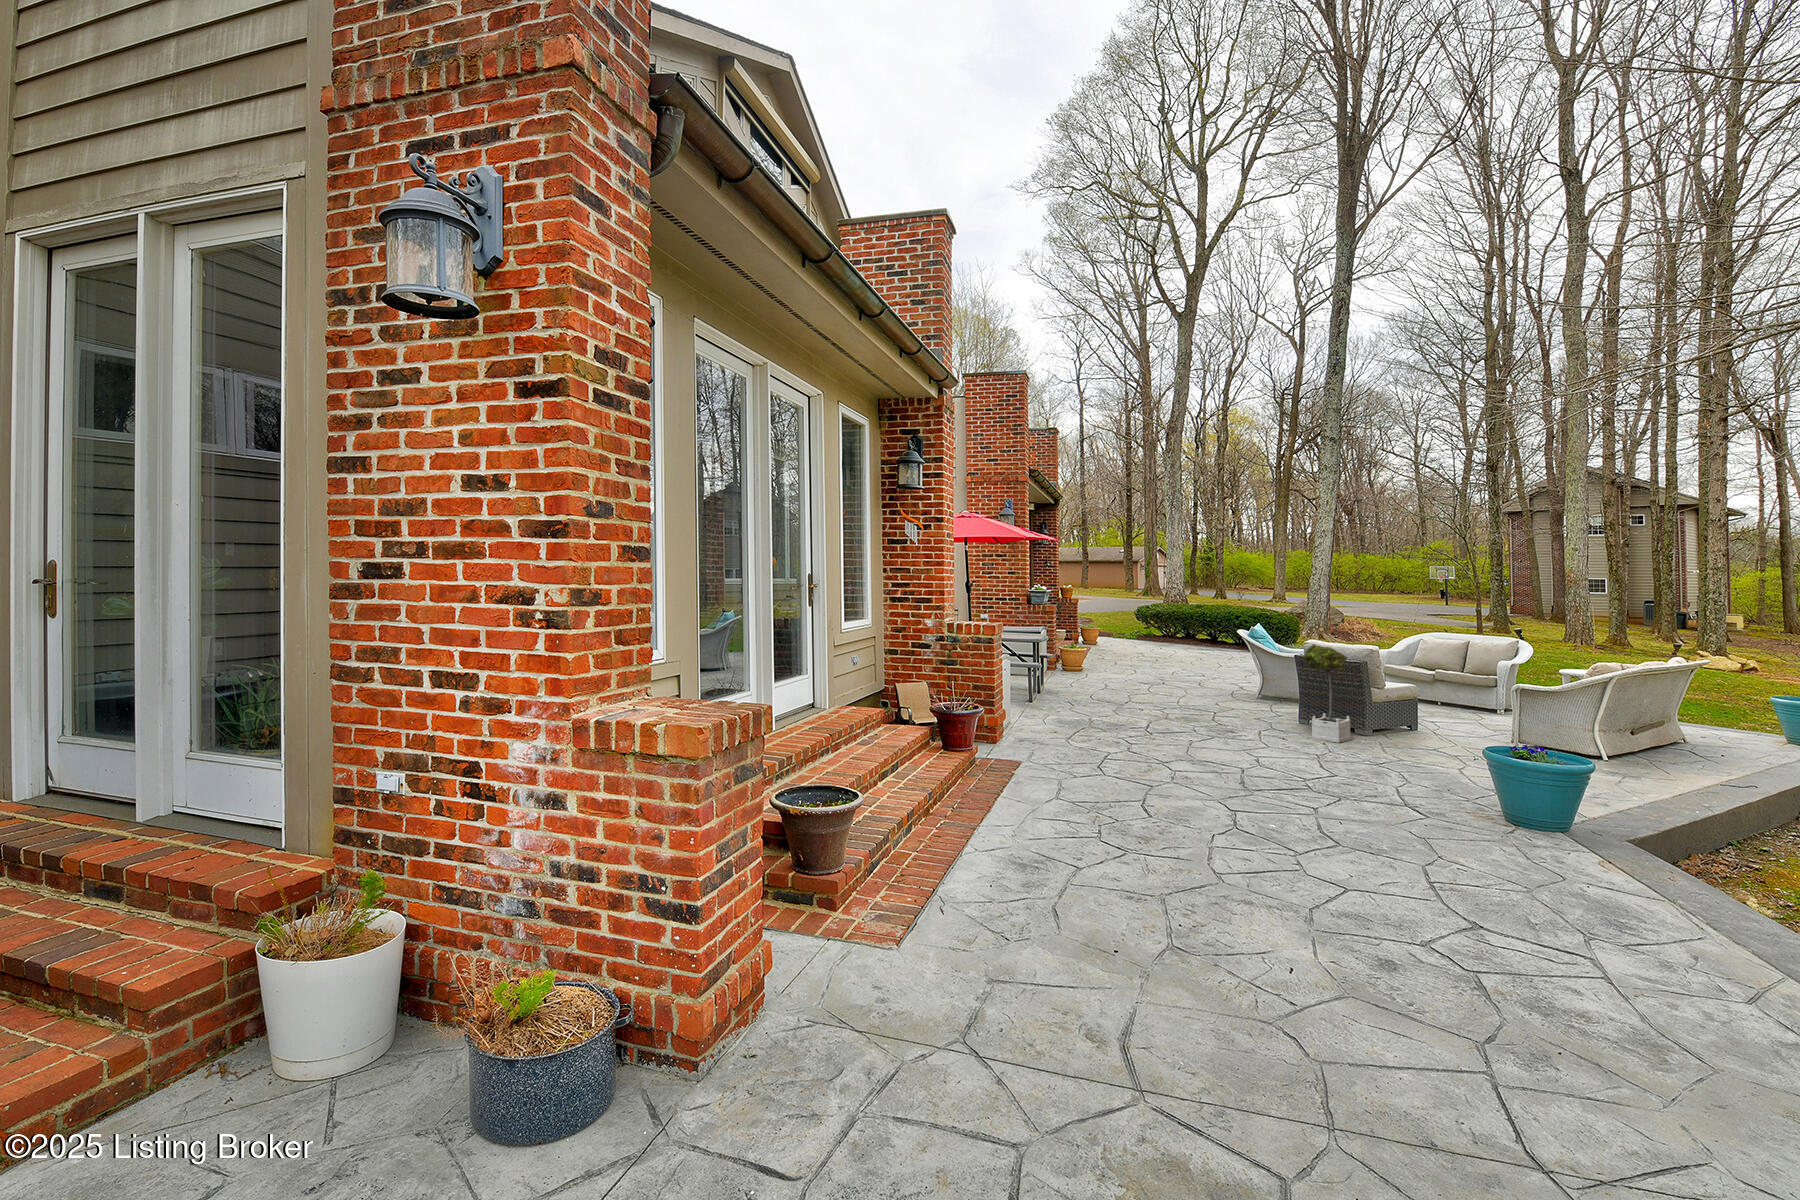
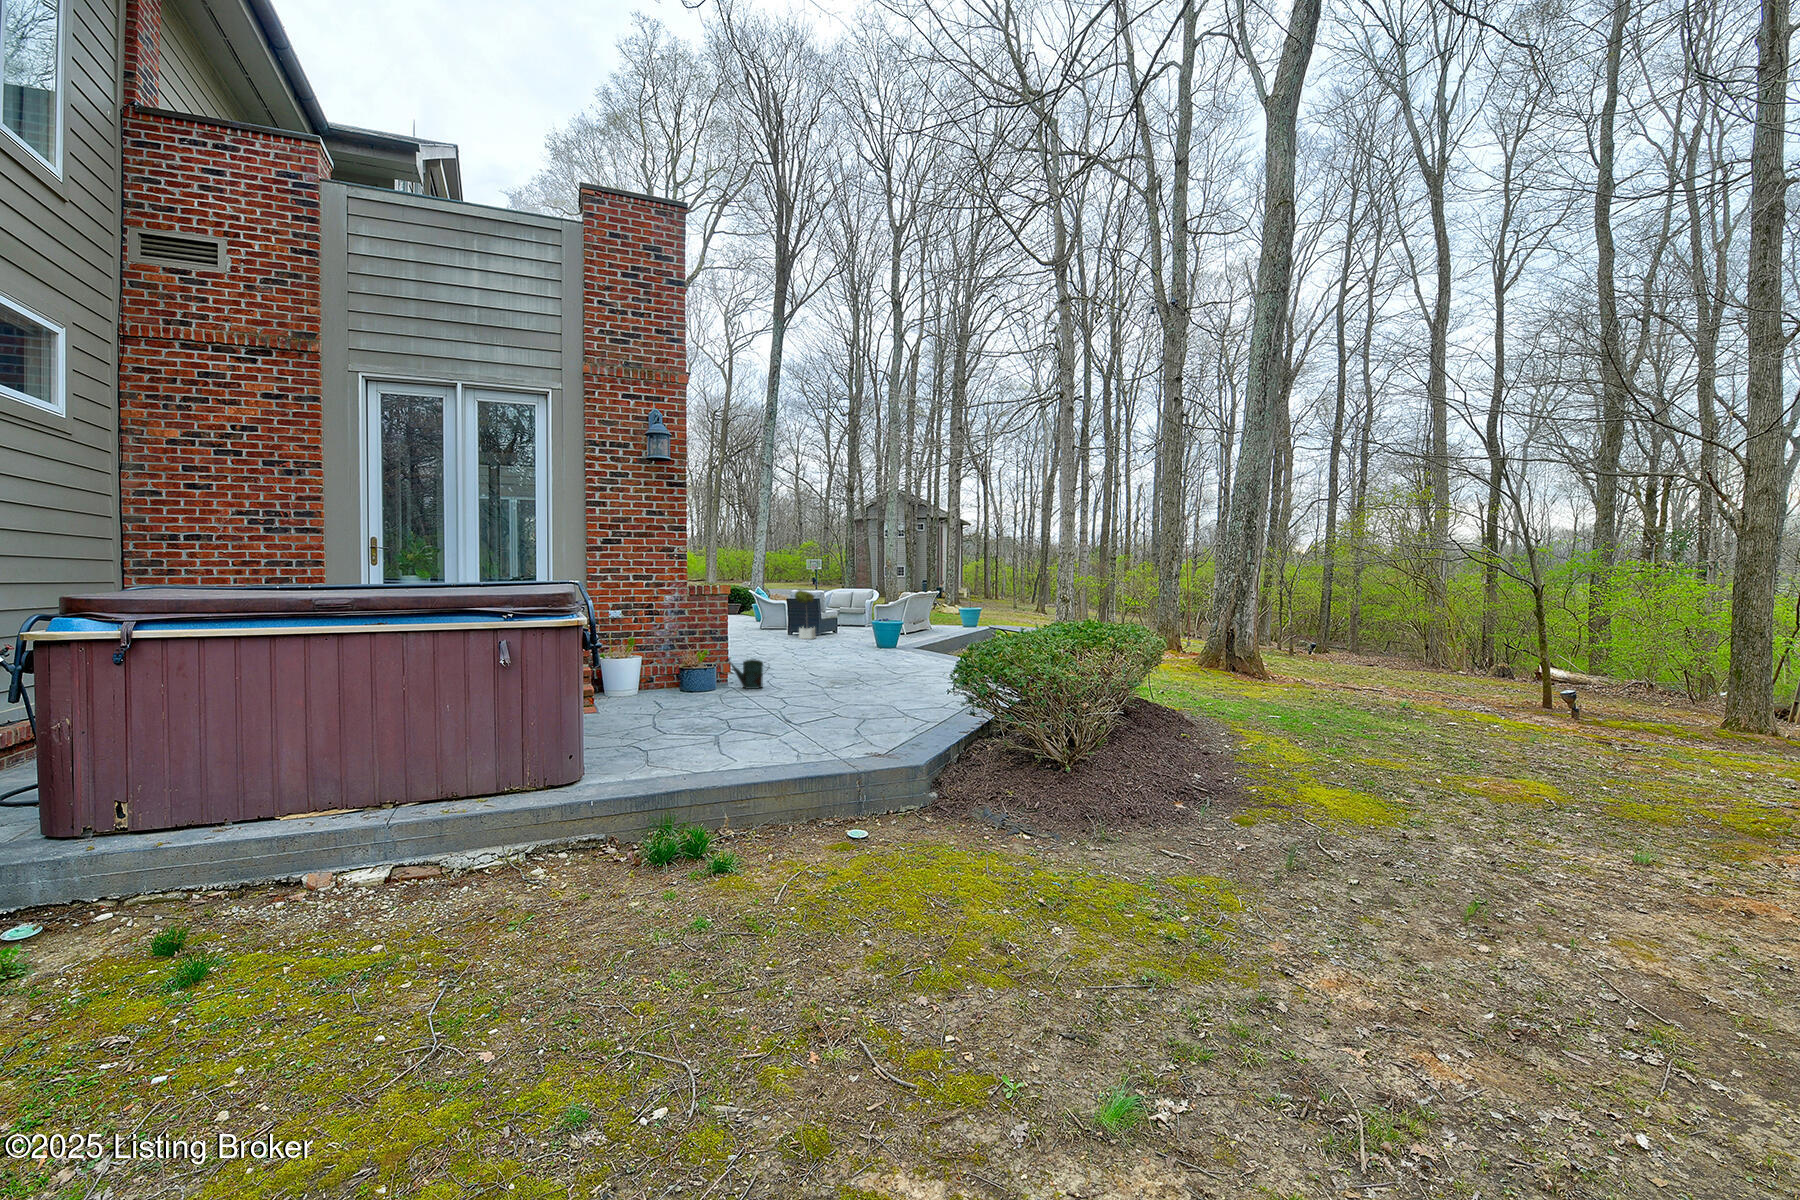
watering can: none [746,940,895,1075] -> present [726,658,768,689]

